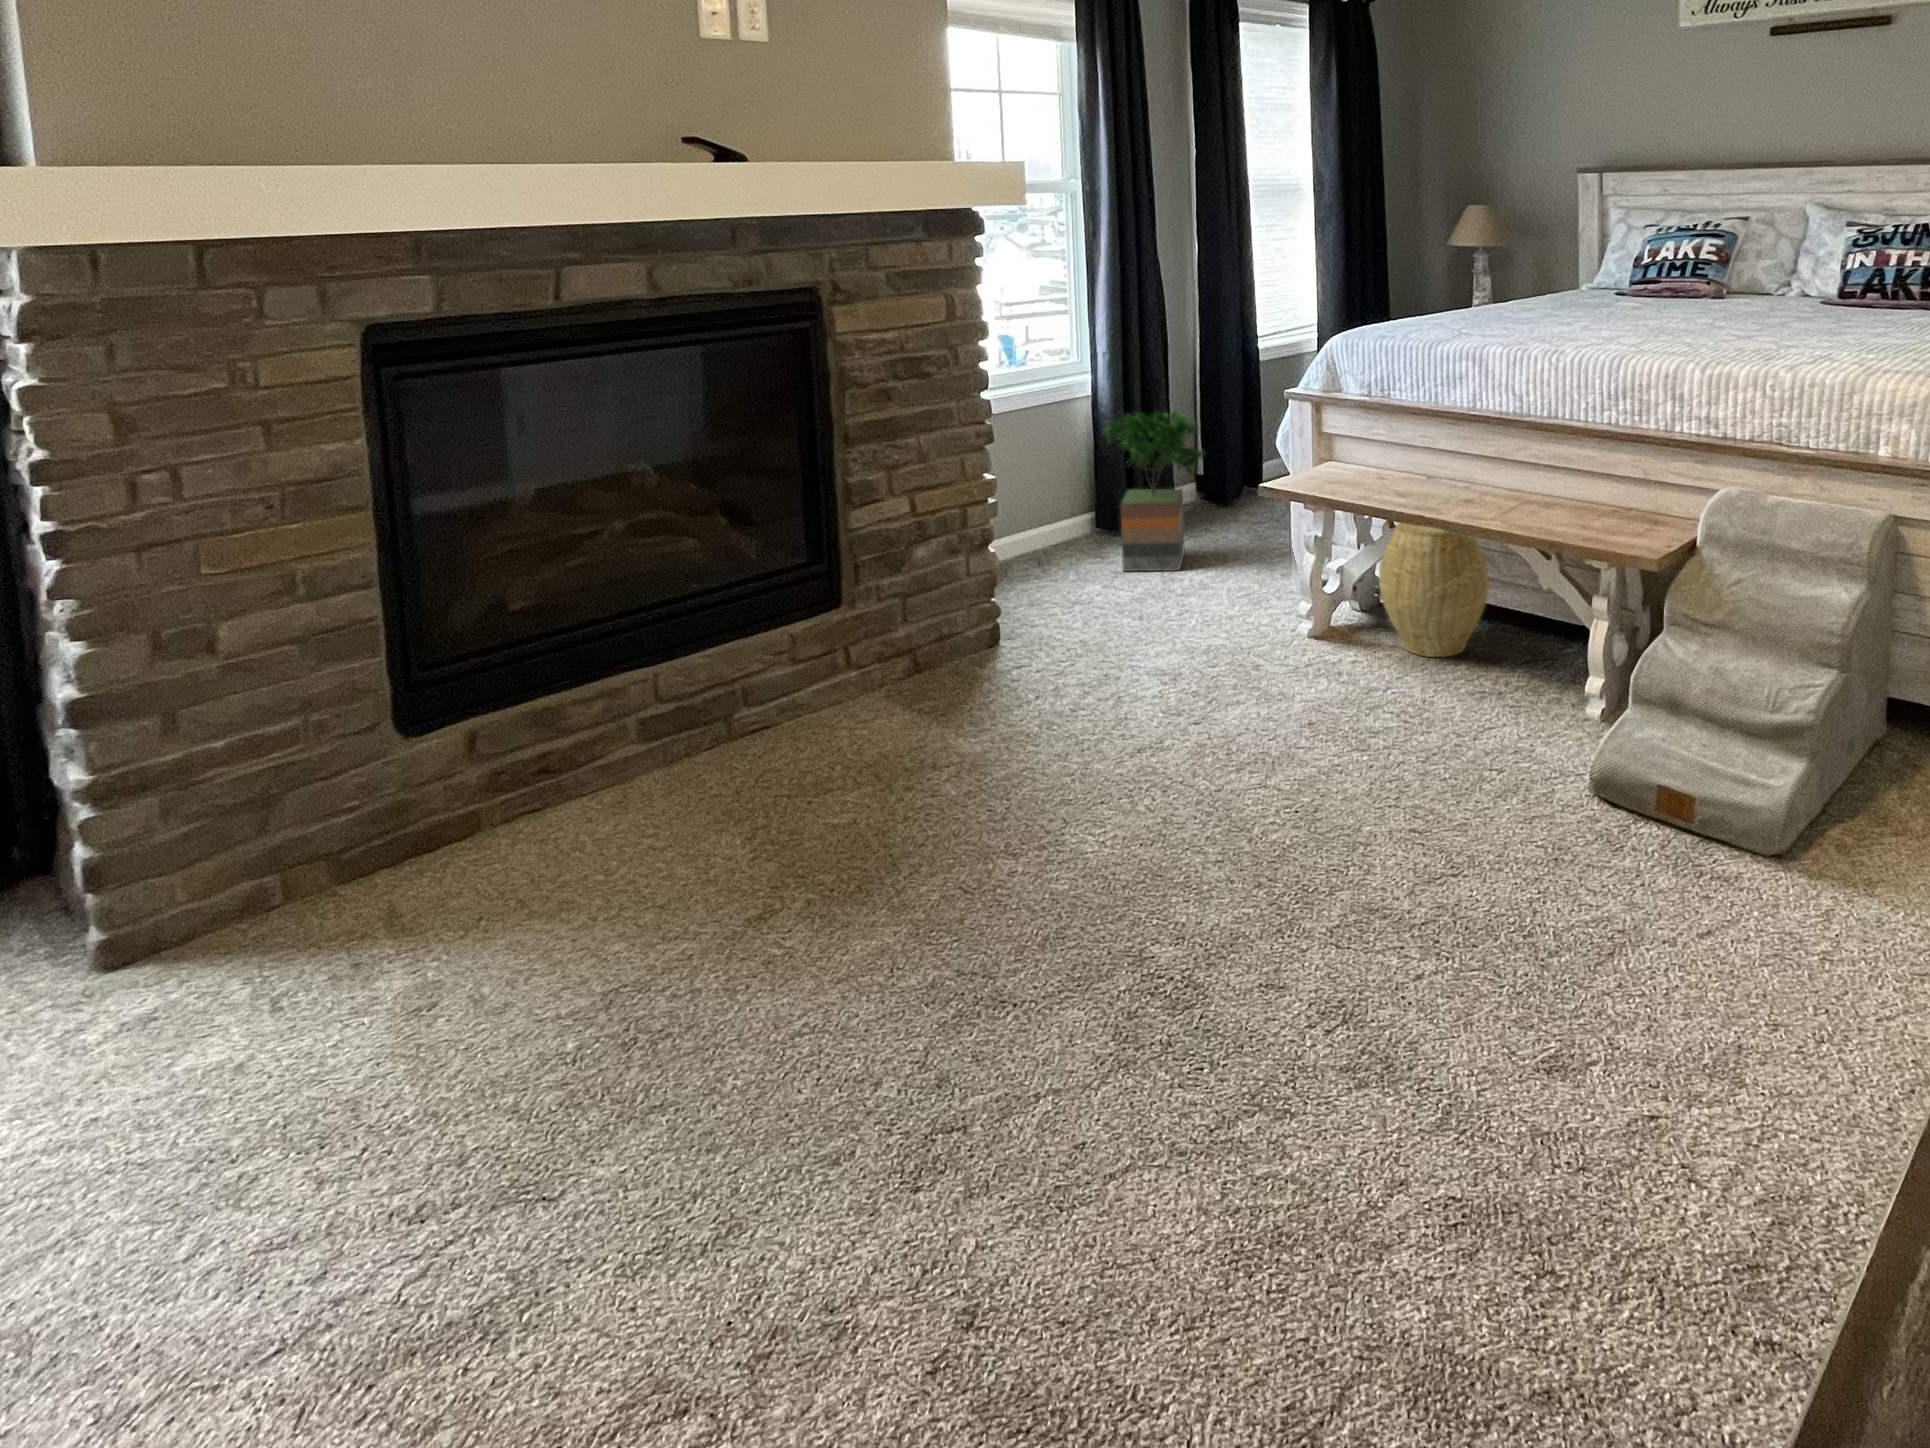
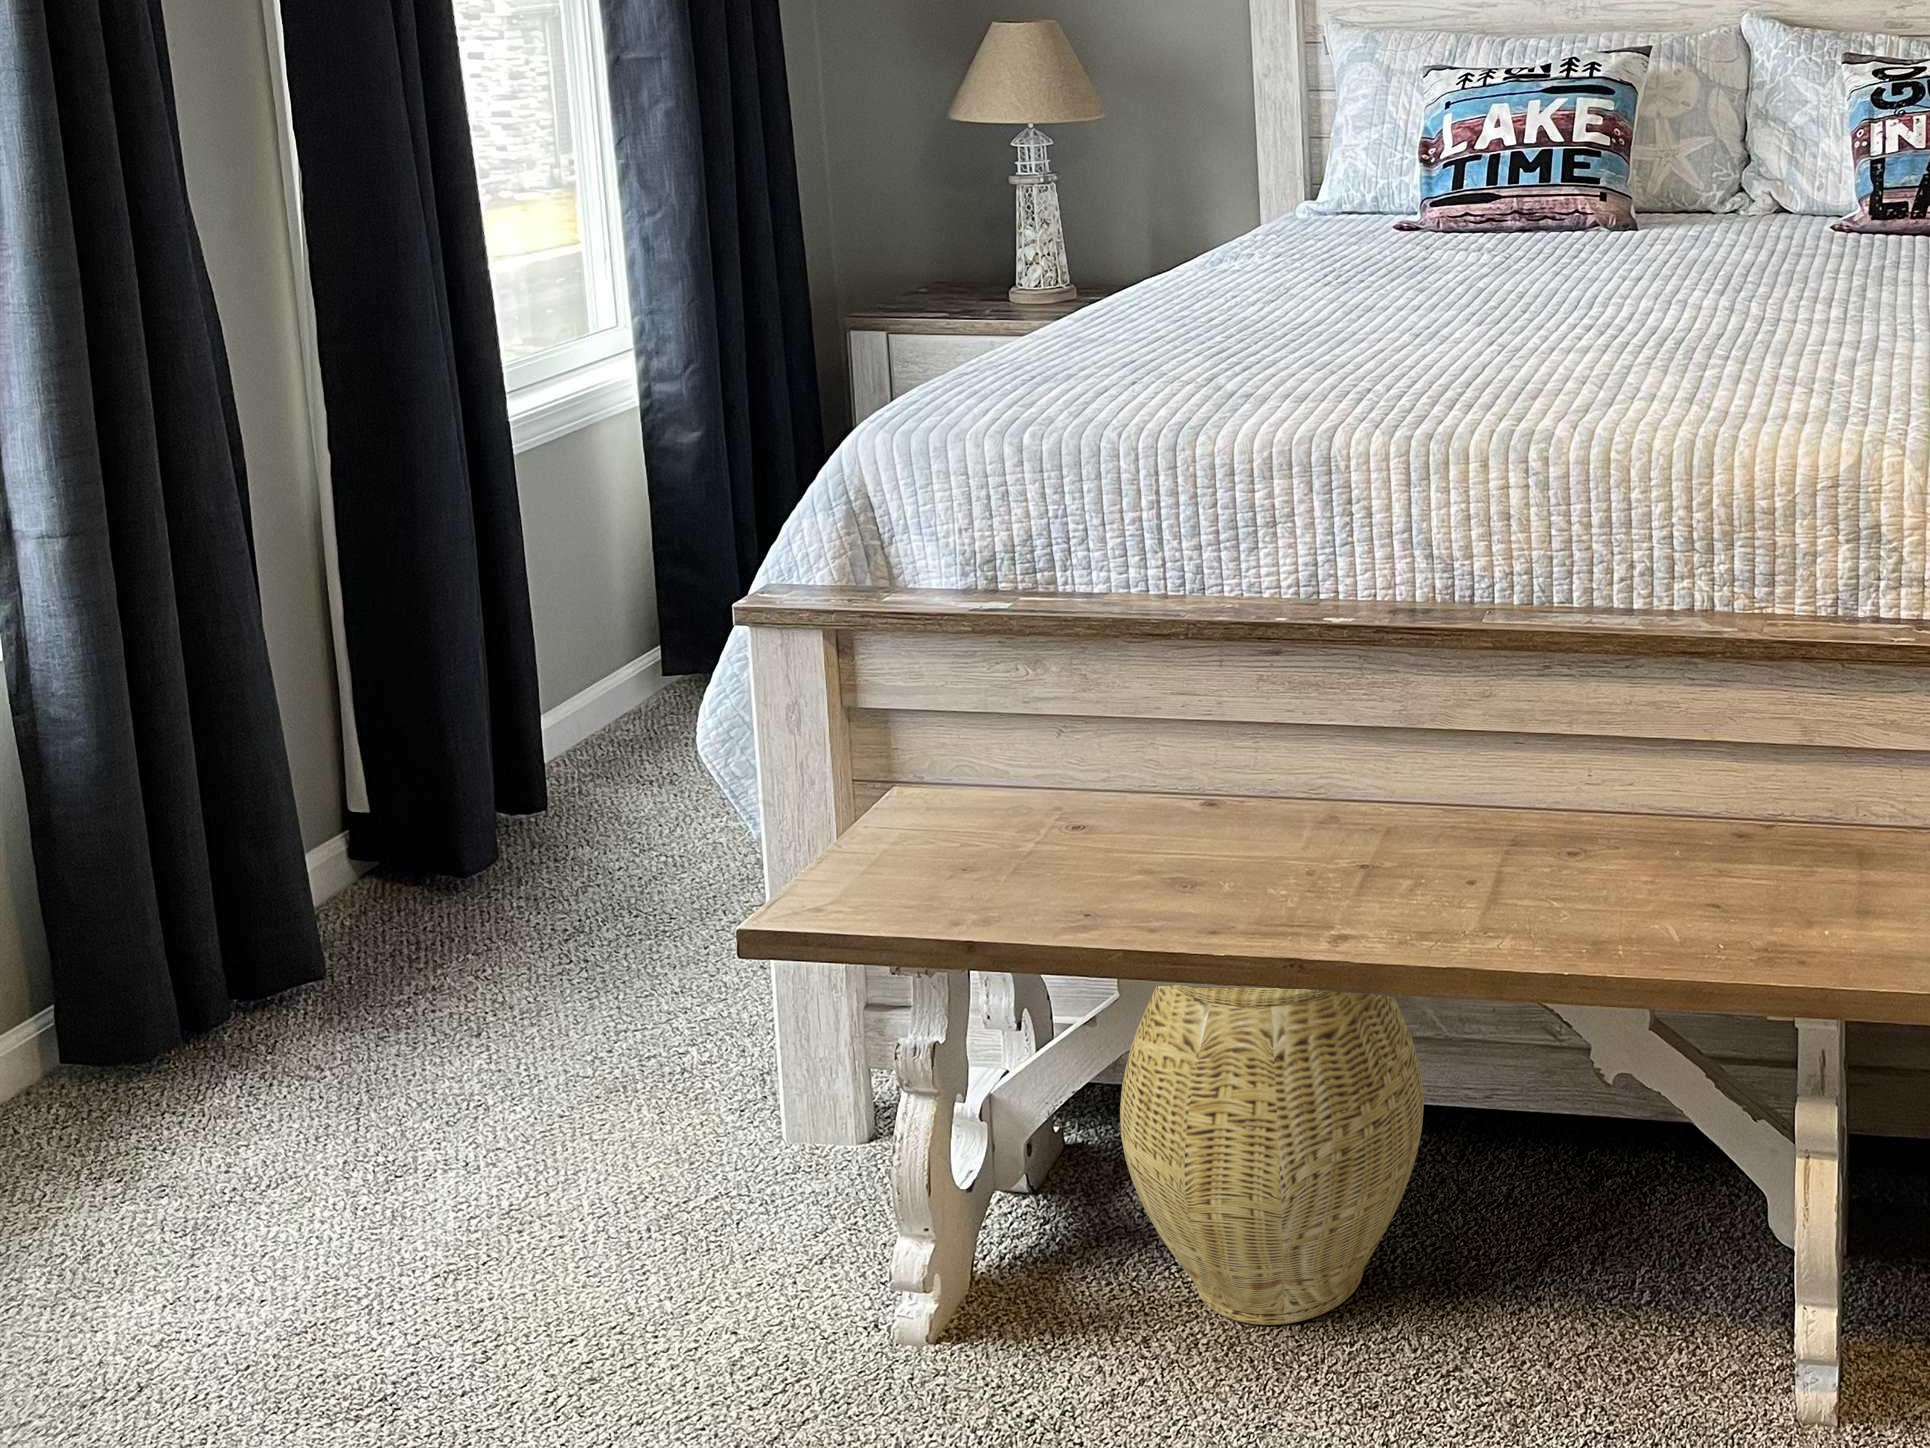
potted tree: present [1103,411,1203,571] -> none [69,679,451,1211]

